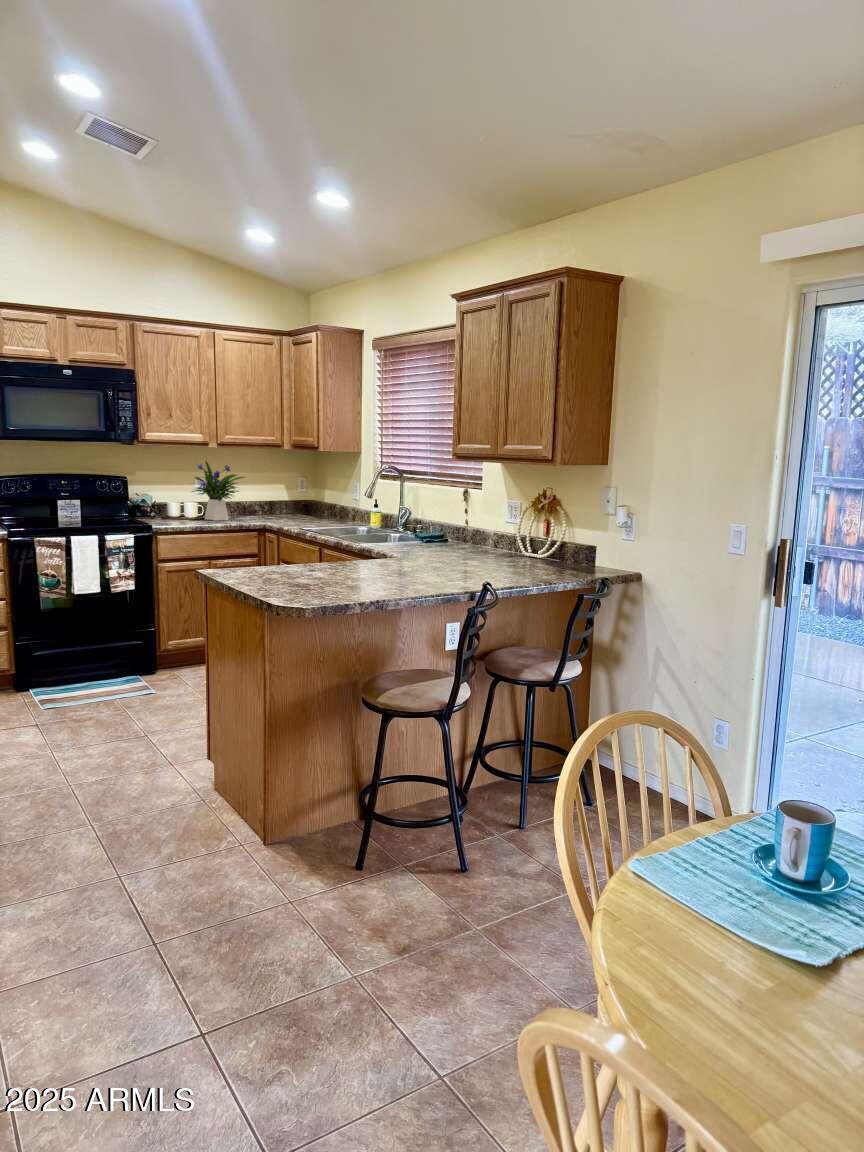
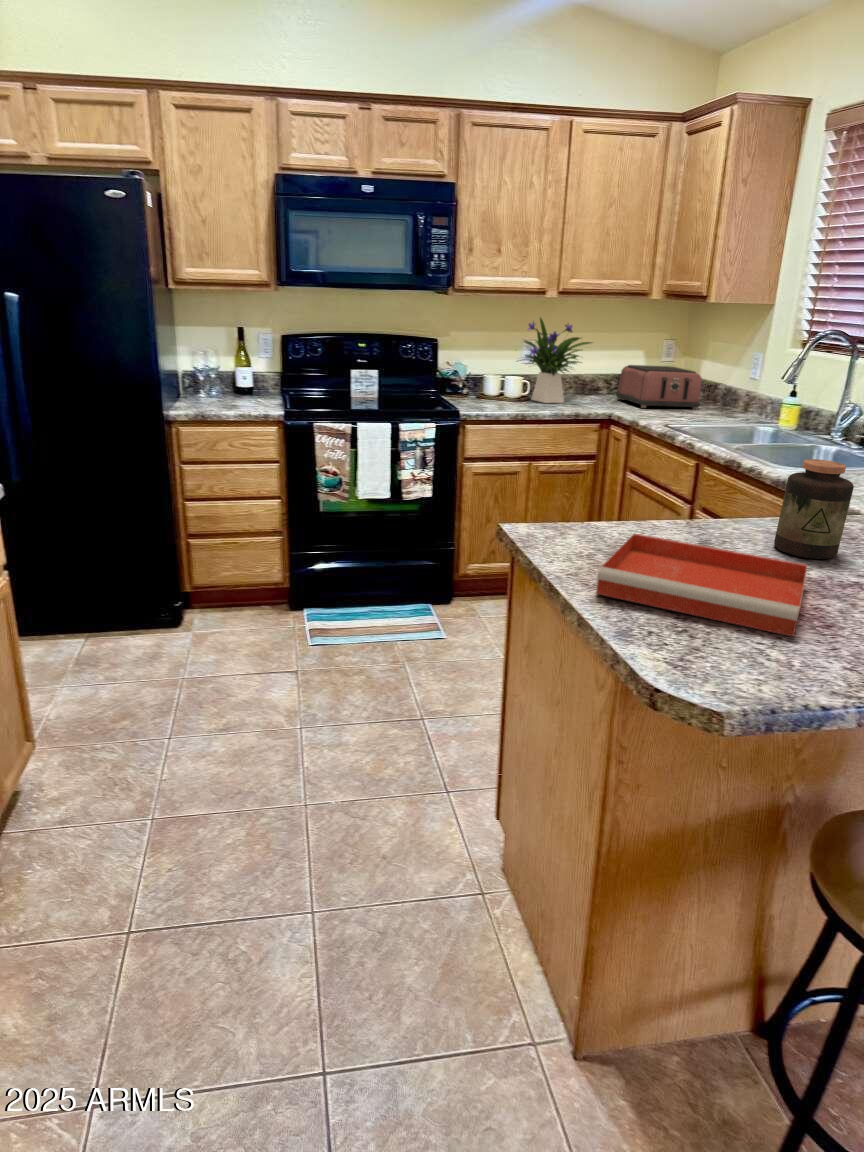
toaster: none [267,493,324,521] -> present [616,365,702,409]
jar: none [344,521,376,570] -> present [774,459,854,559]
tray: none [248,562,353,589] -> present [596,534,808,636]

